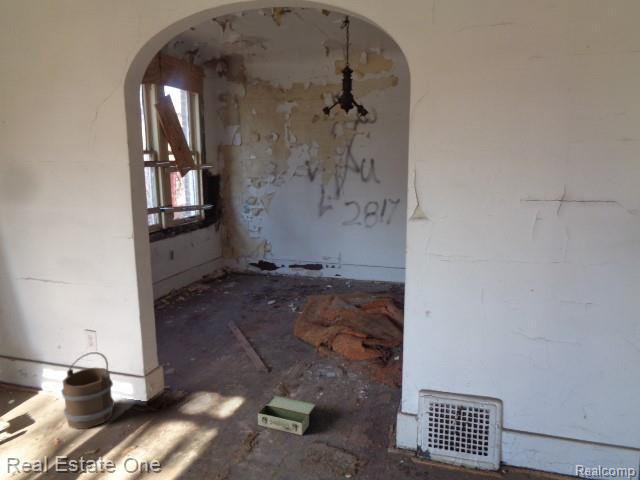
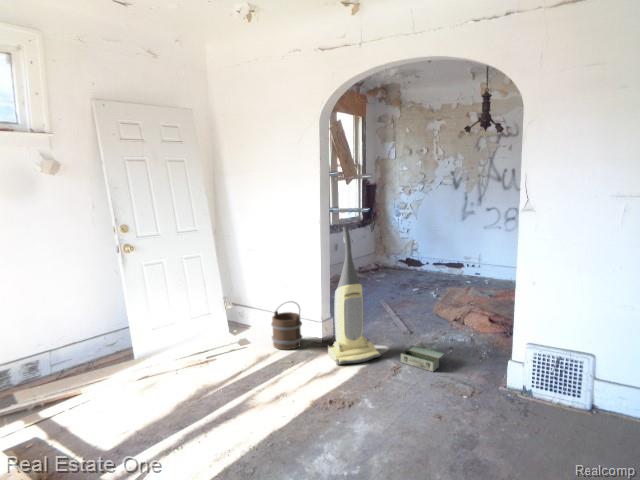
vacuum cleaner: none [152,242,230,446] -> present [328,227,381,365]

